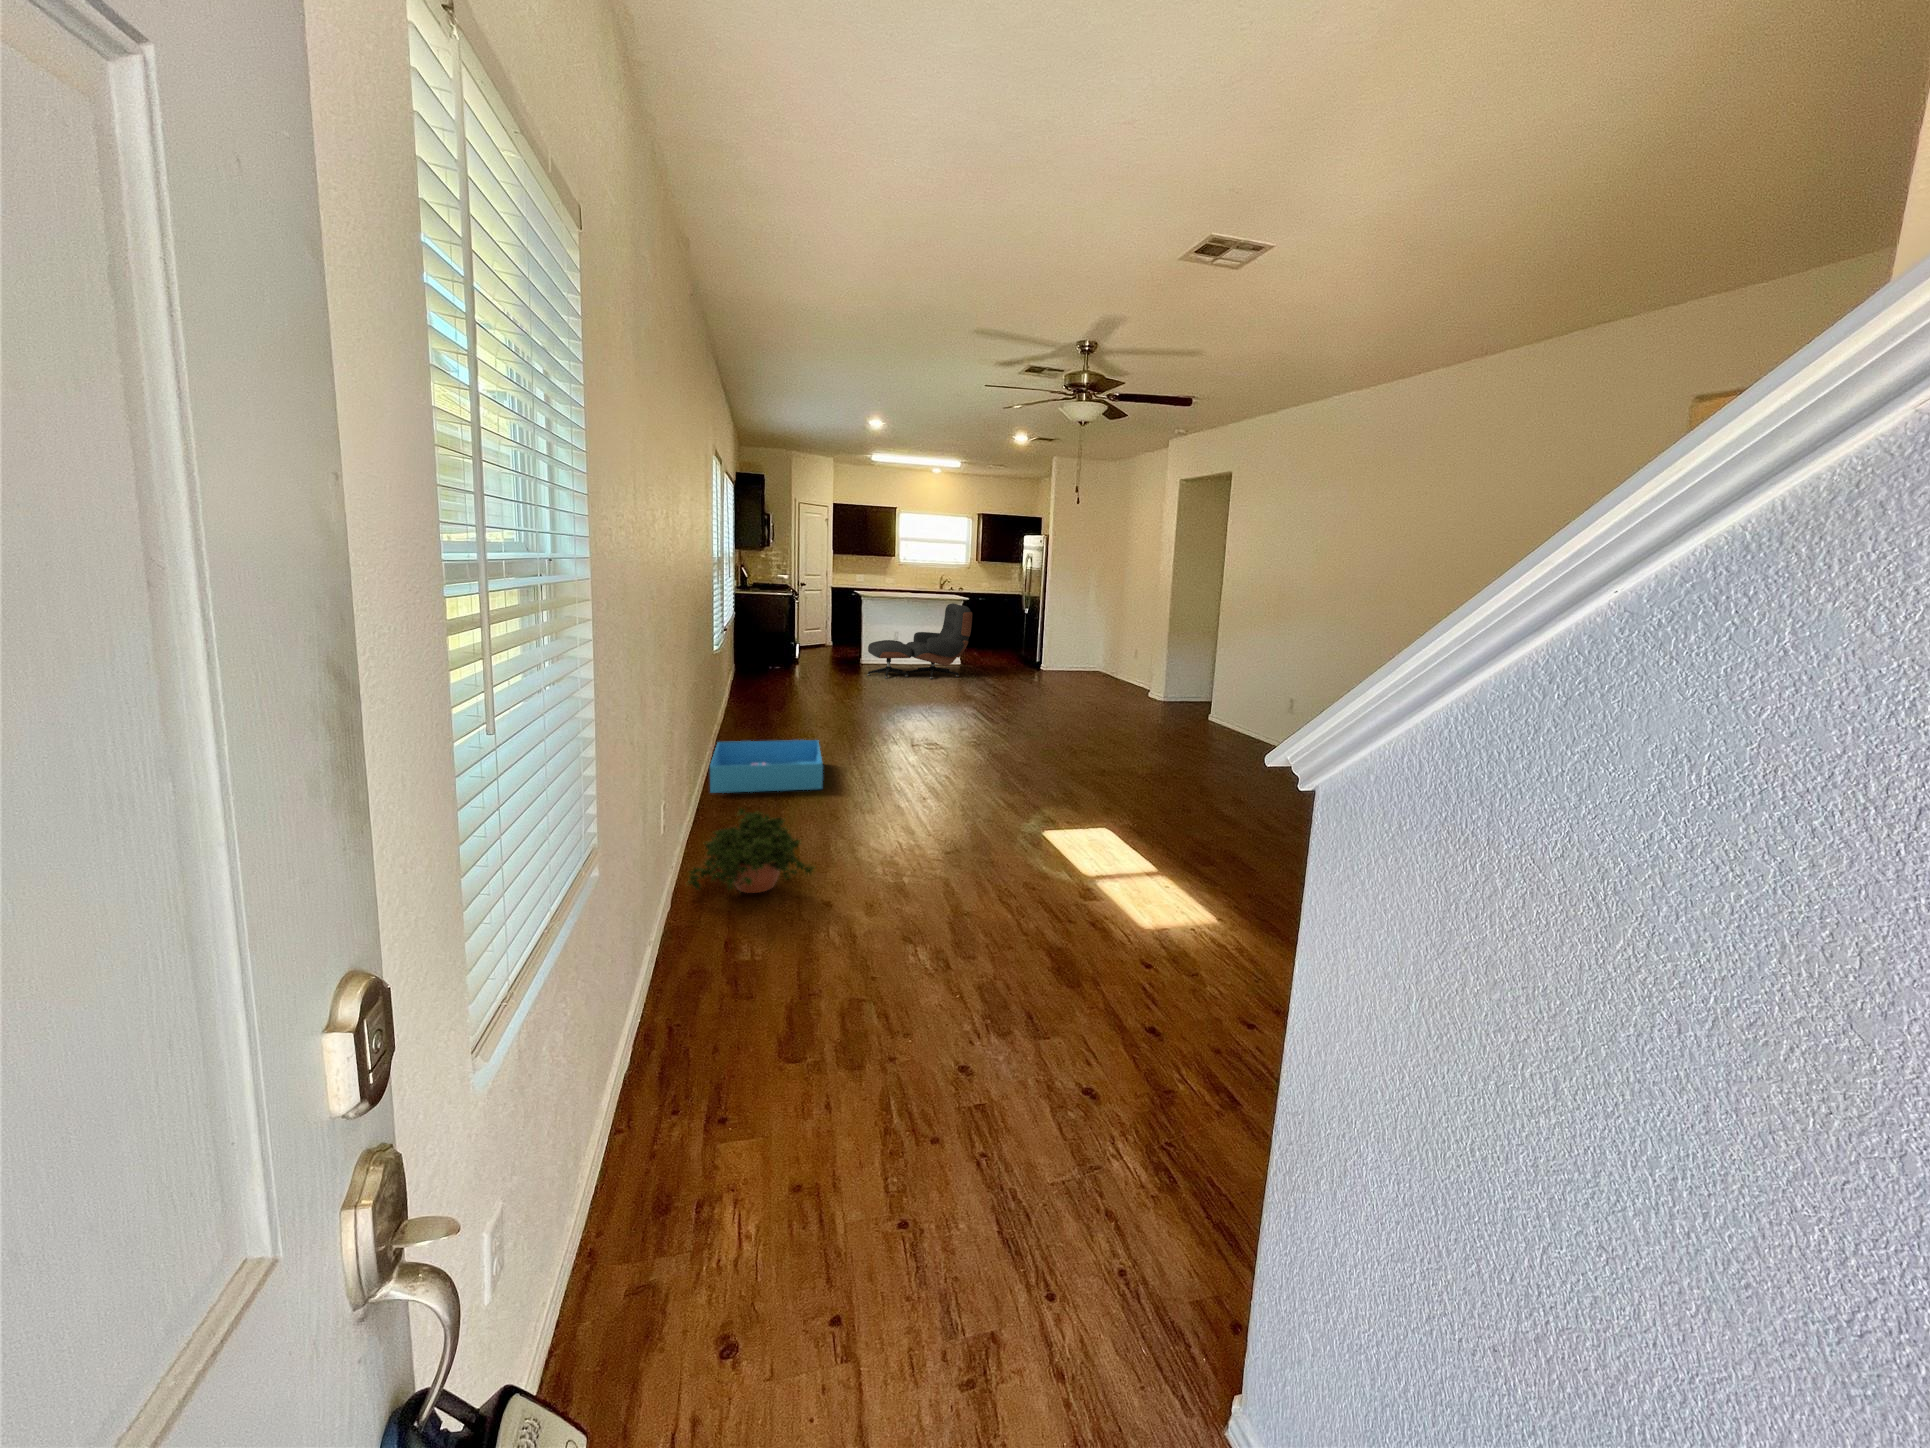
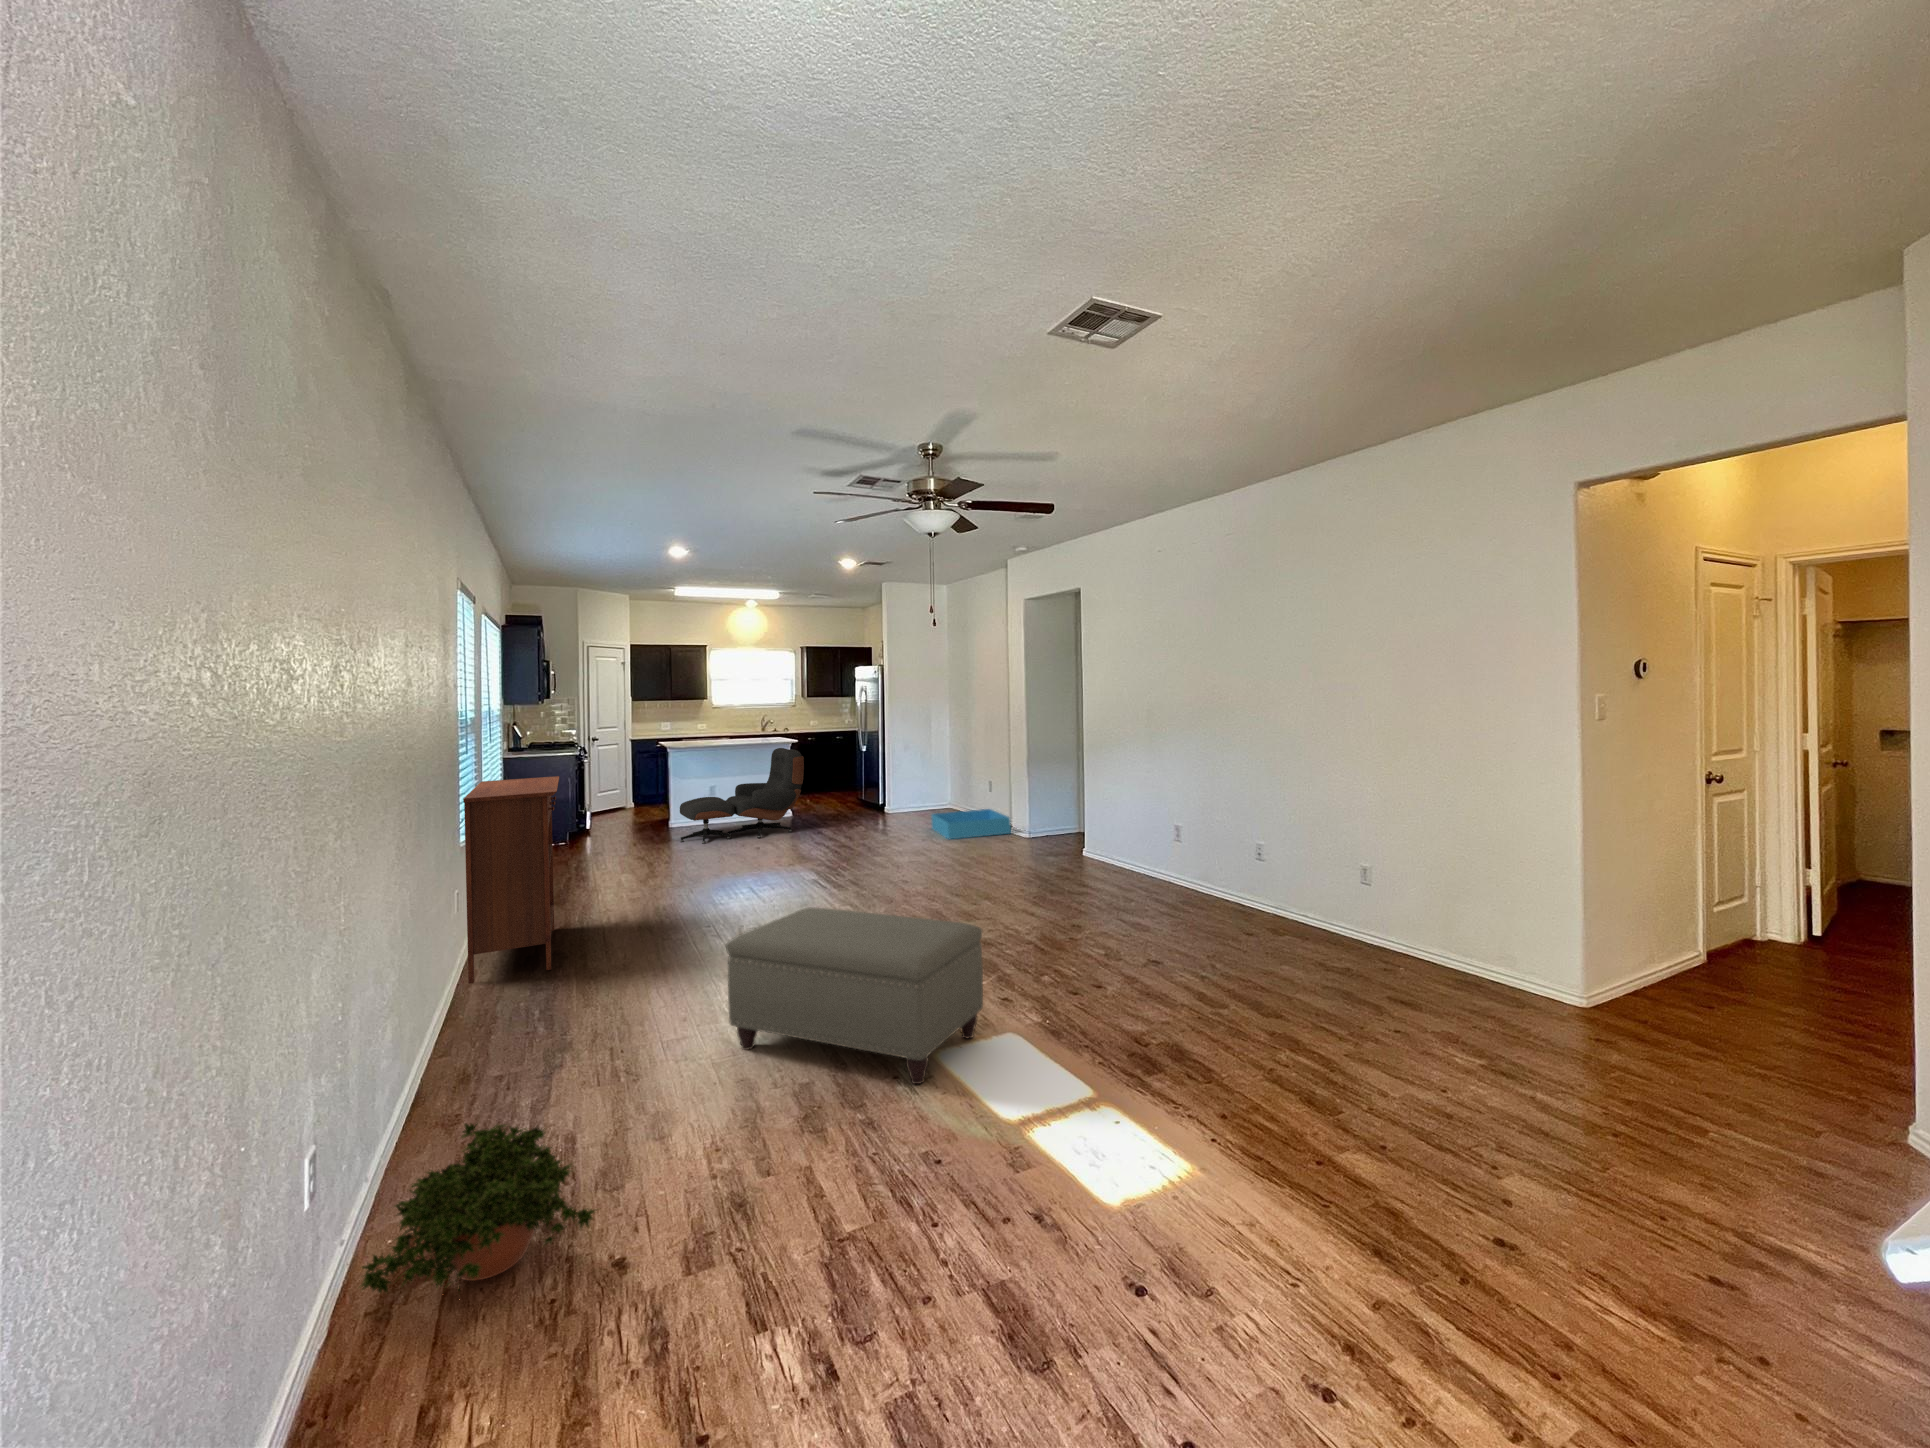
console table: none [719,605,783,750] -> present [463,776,559,983]
ottoman: none [900,719,1091,847] -> present [726,907,983,1084]
storage bin: present [710,740,823,793] -> present [932,809,1011,840]

